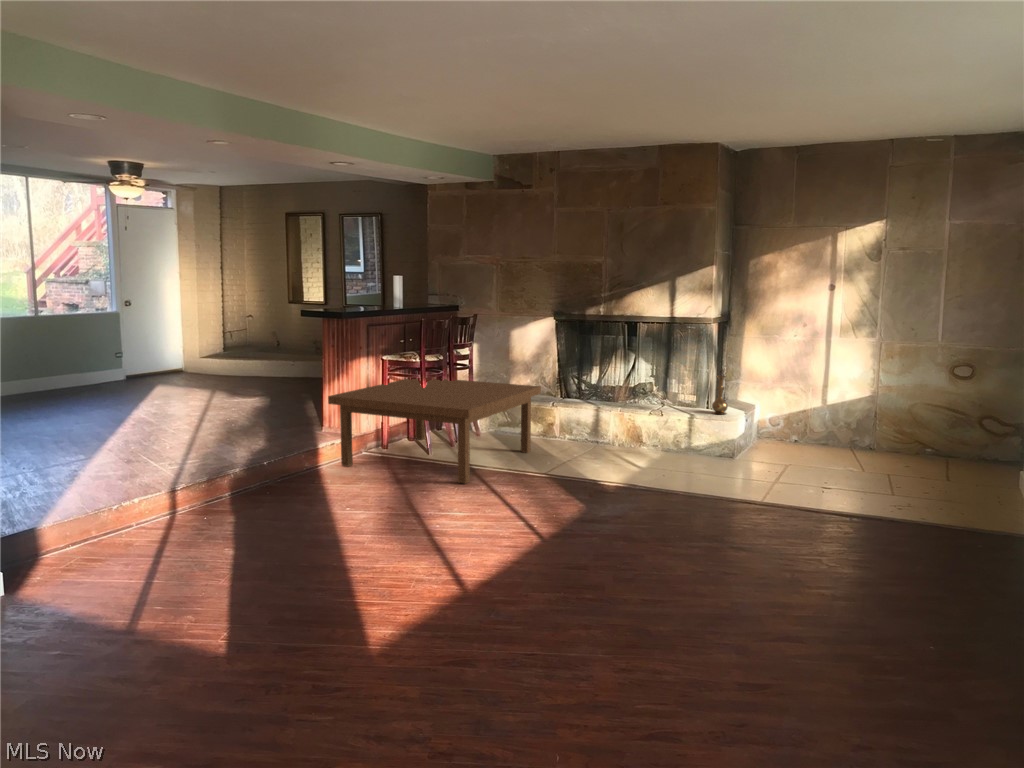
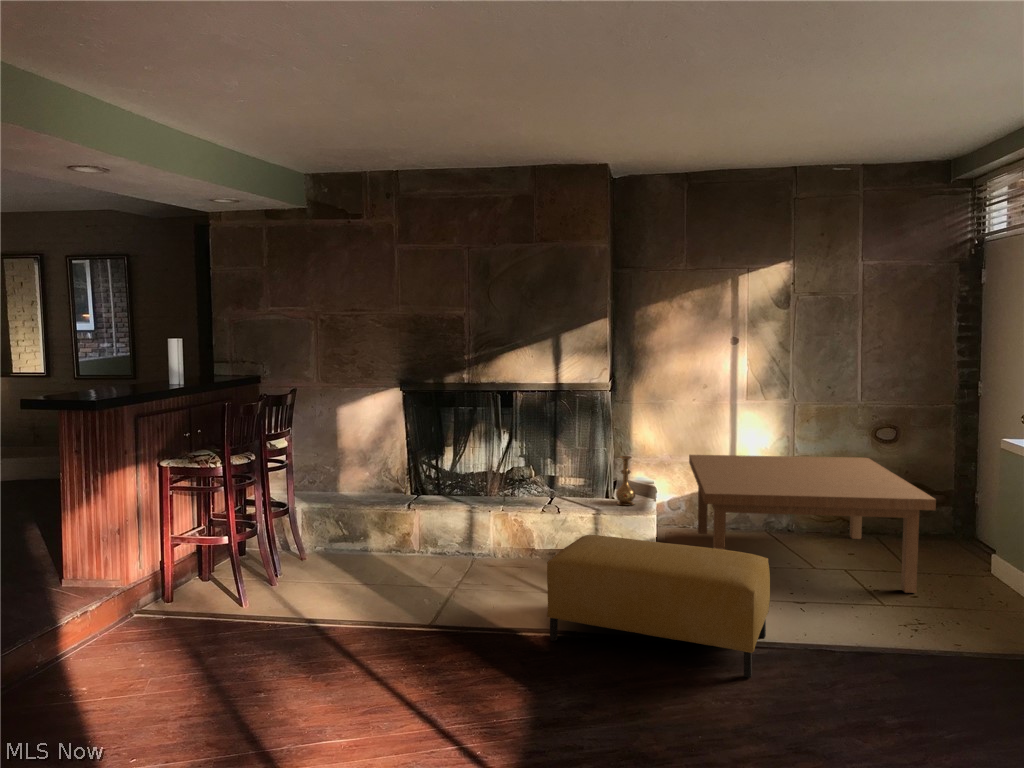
coffee table: present [328,378,541,484] -> present [689,455,936,593]
ottoman: none [622,423,789,519] -> present [547,535,770,678]

